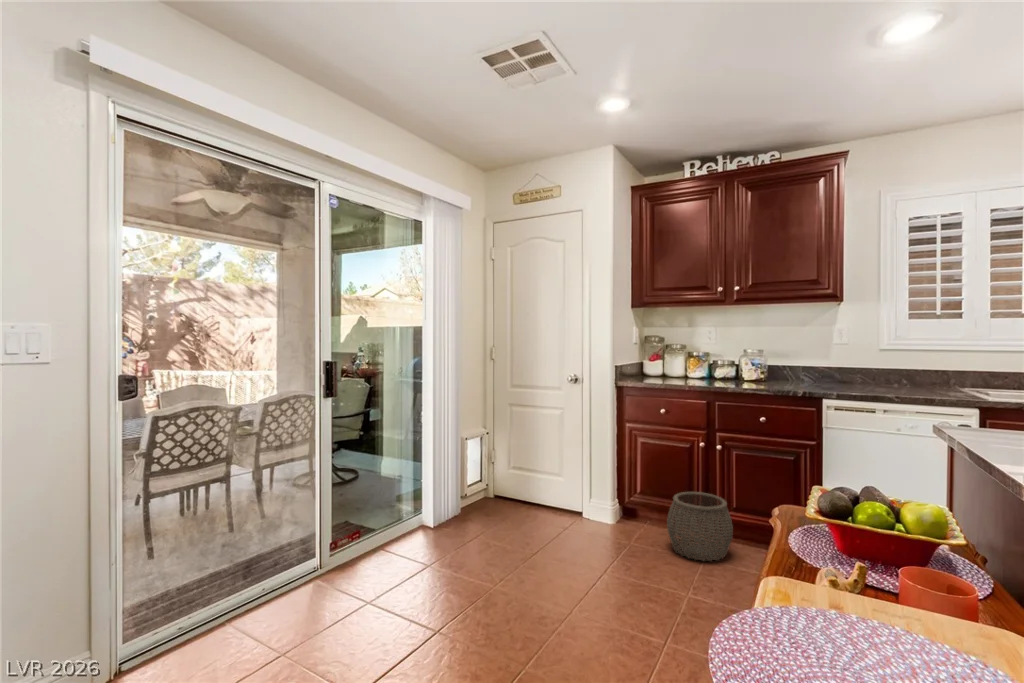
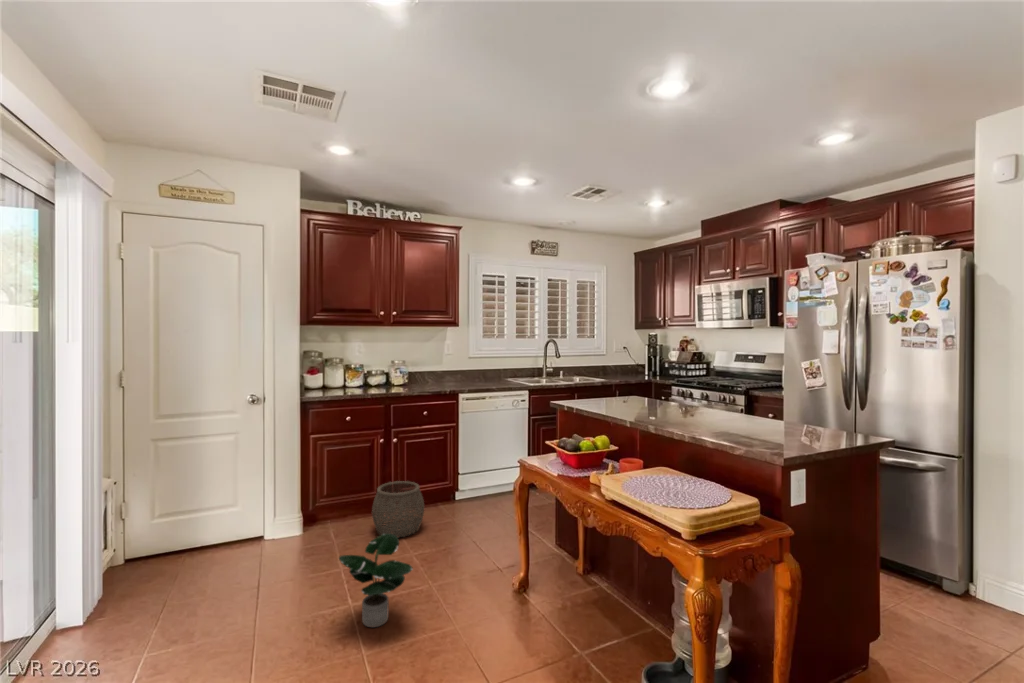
potted plant: none [535,533,607,626] -> present [339,534,412,627]

